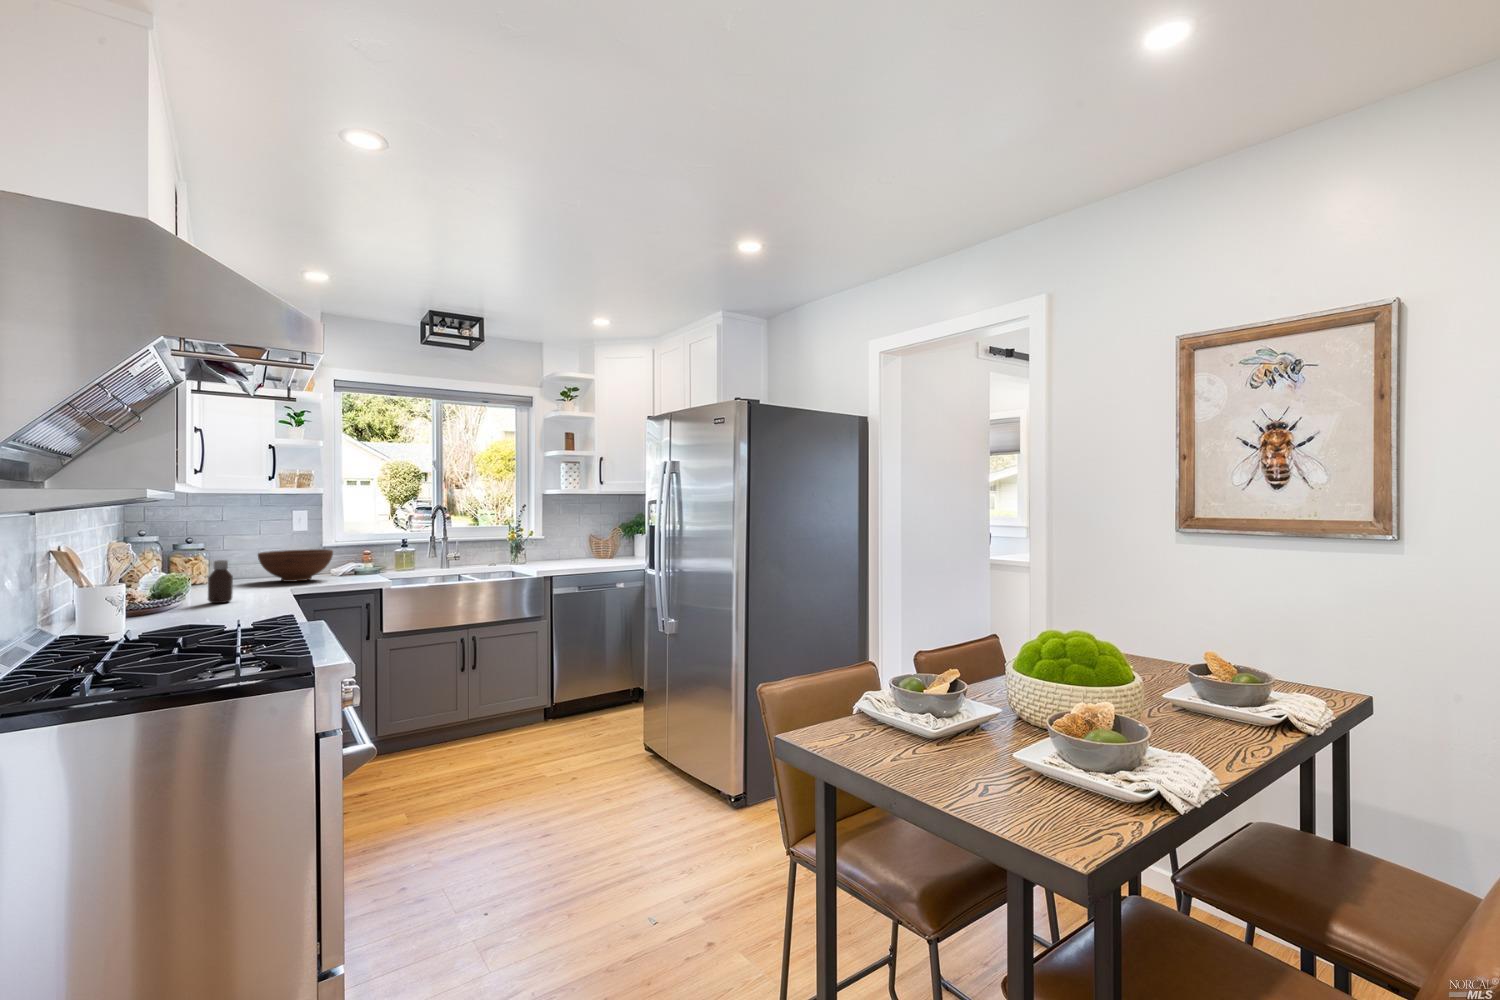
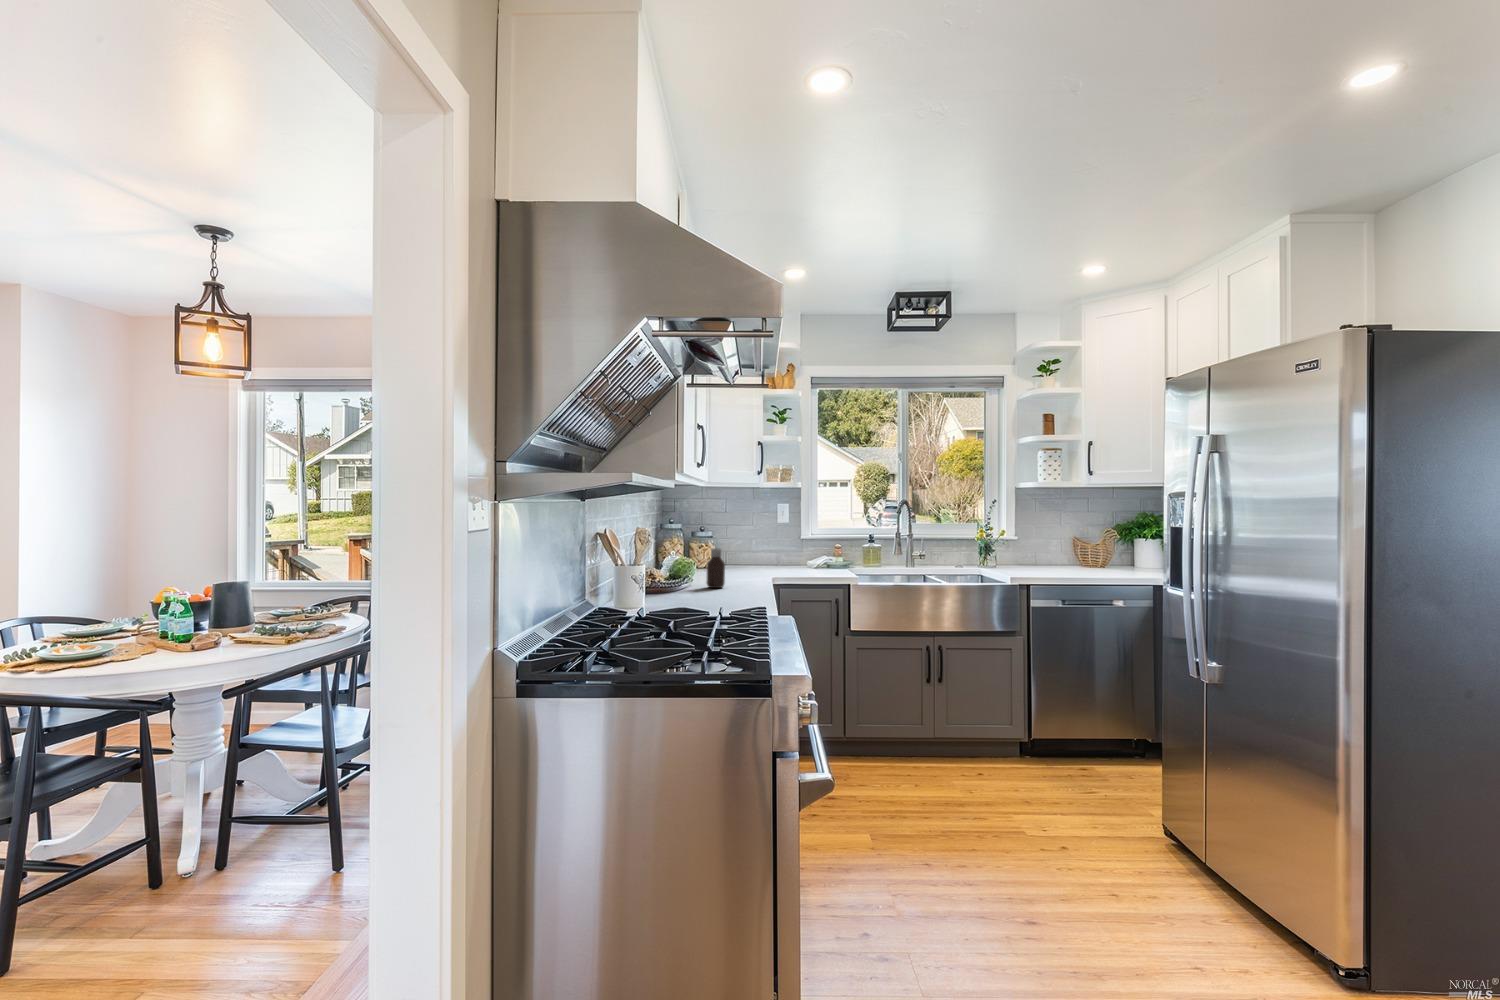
fruit bowl: present [258,549,333,582] -> none [748,542,808,572]

